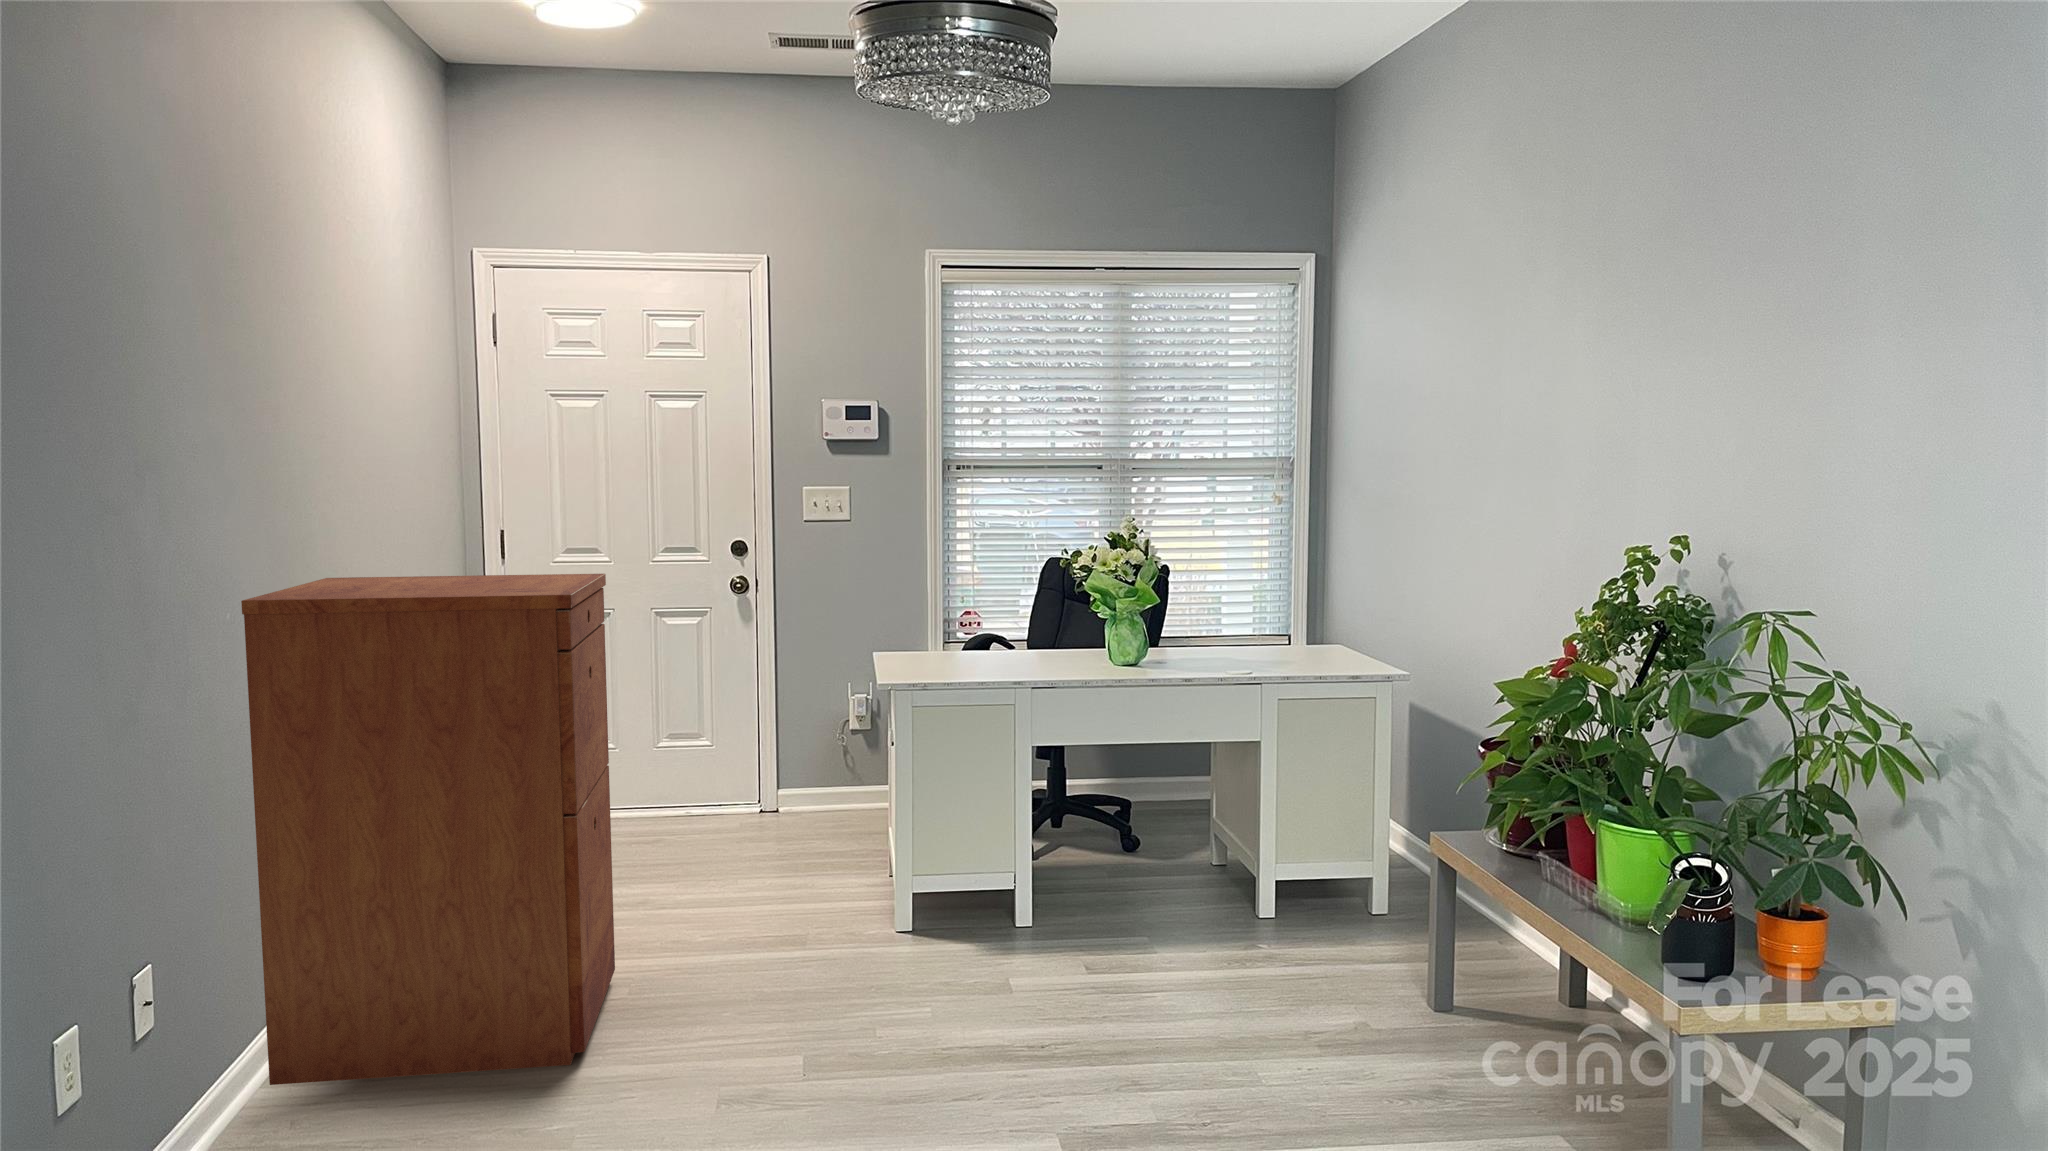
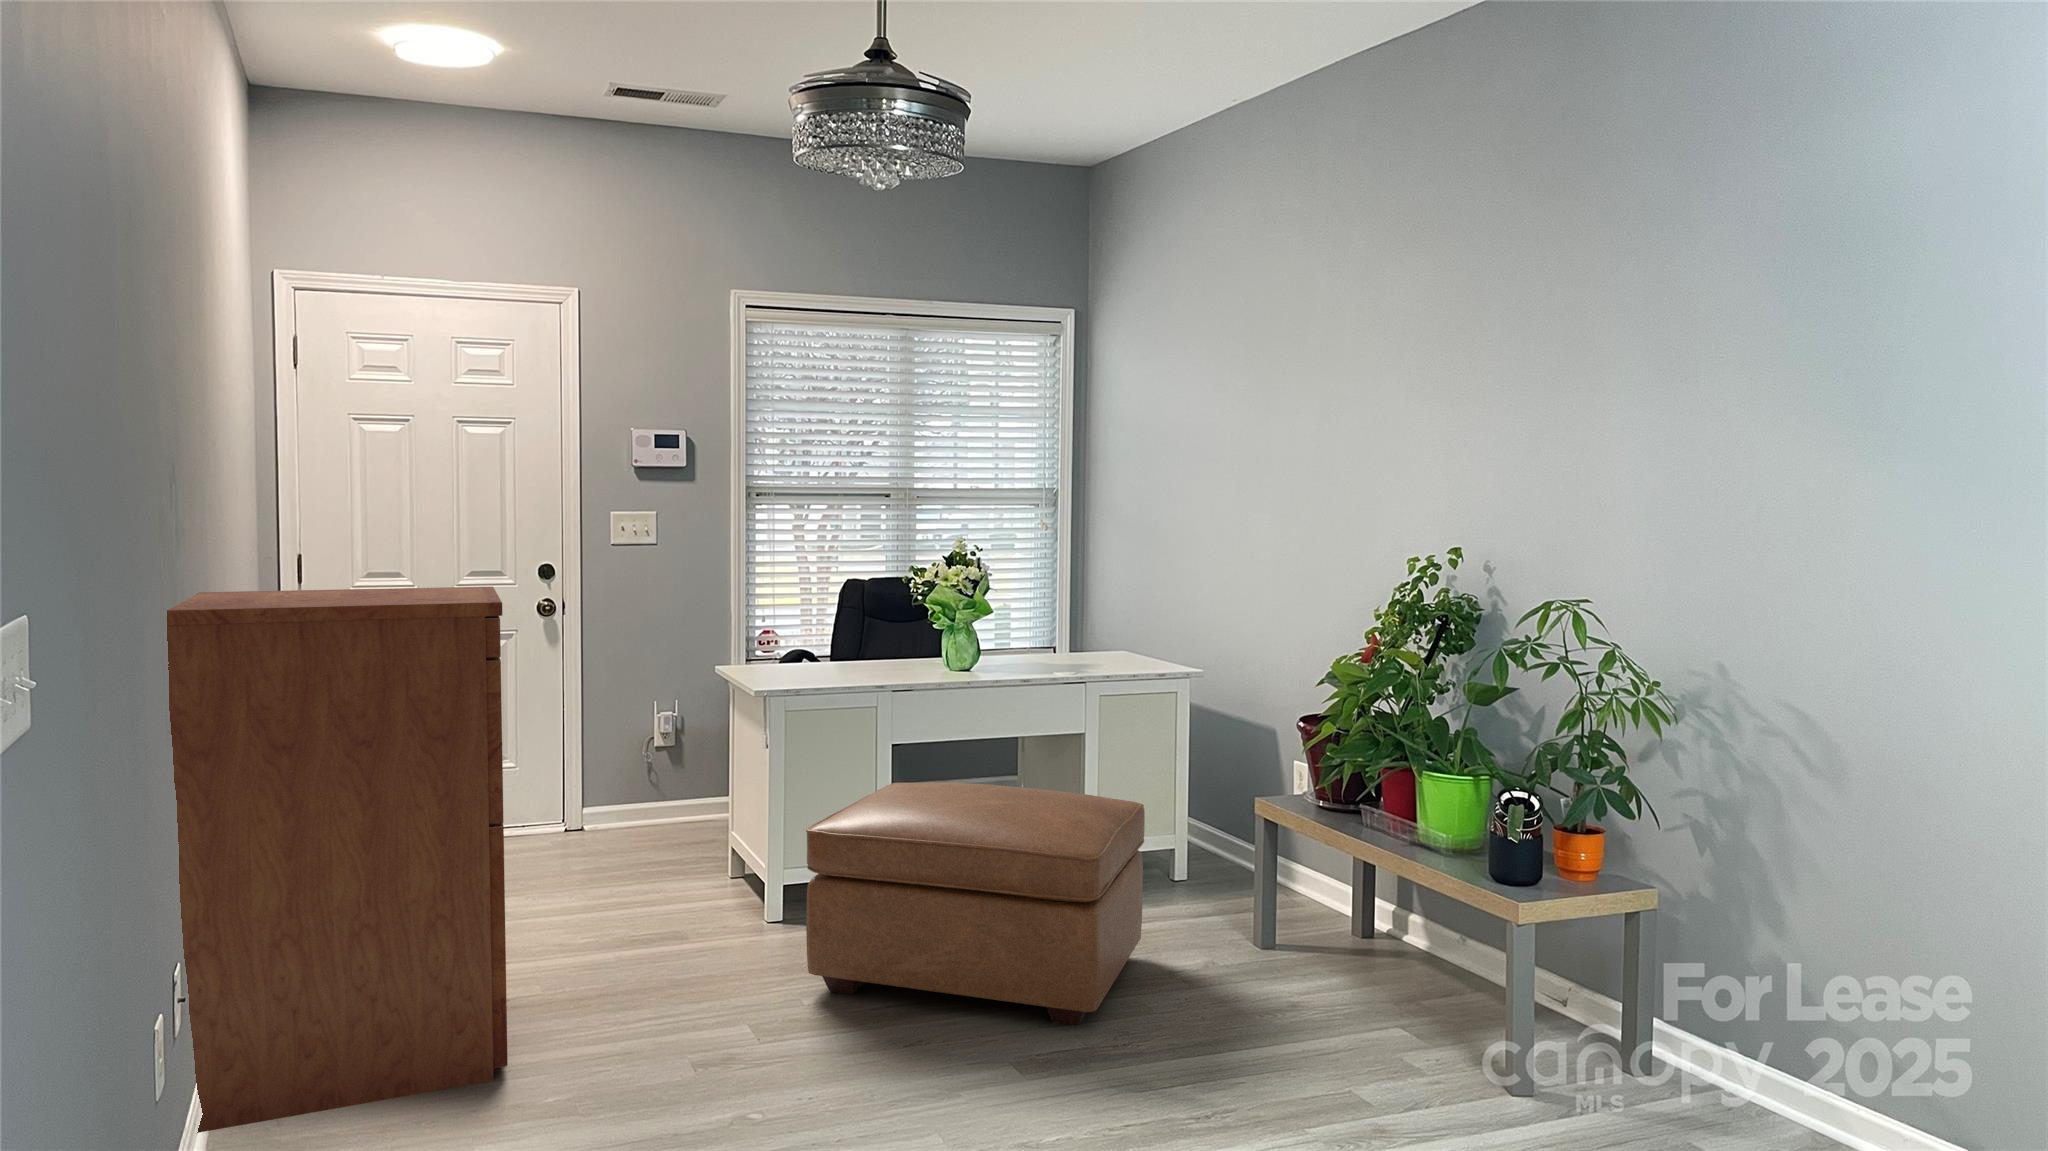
ottoman: none [902,789,1290,1079] -> present [806,782,1145,1026]

